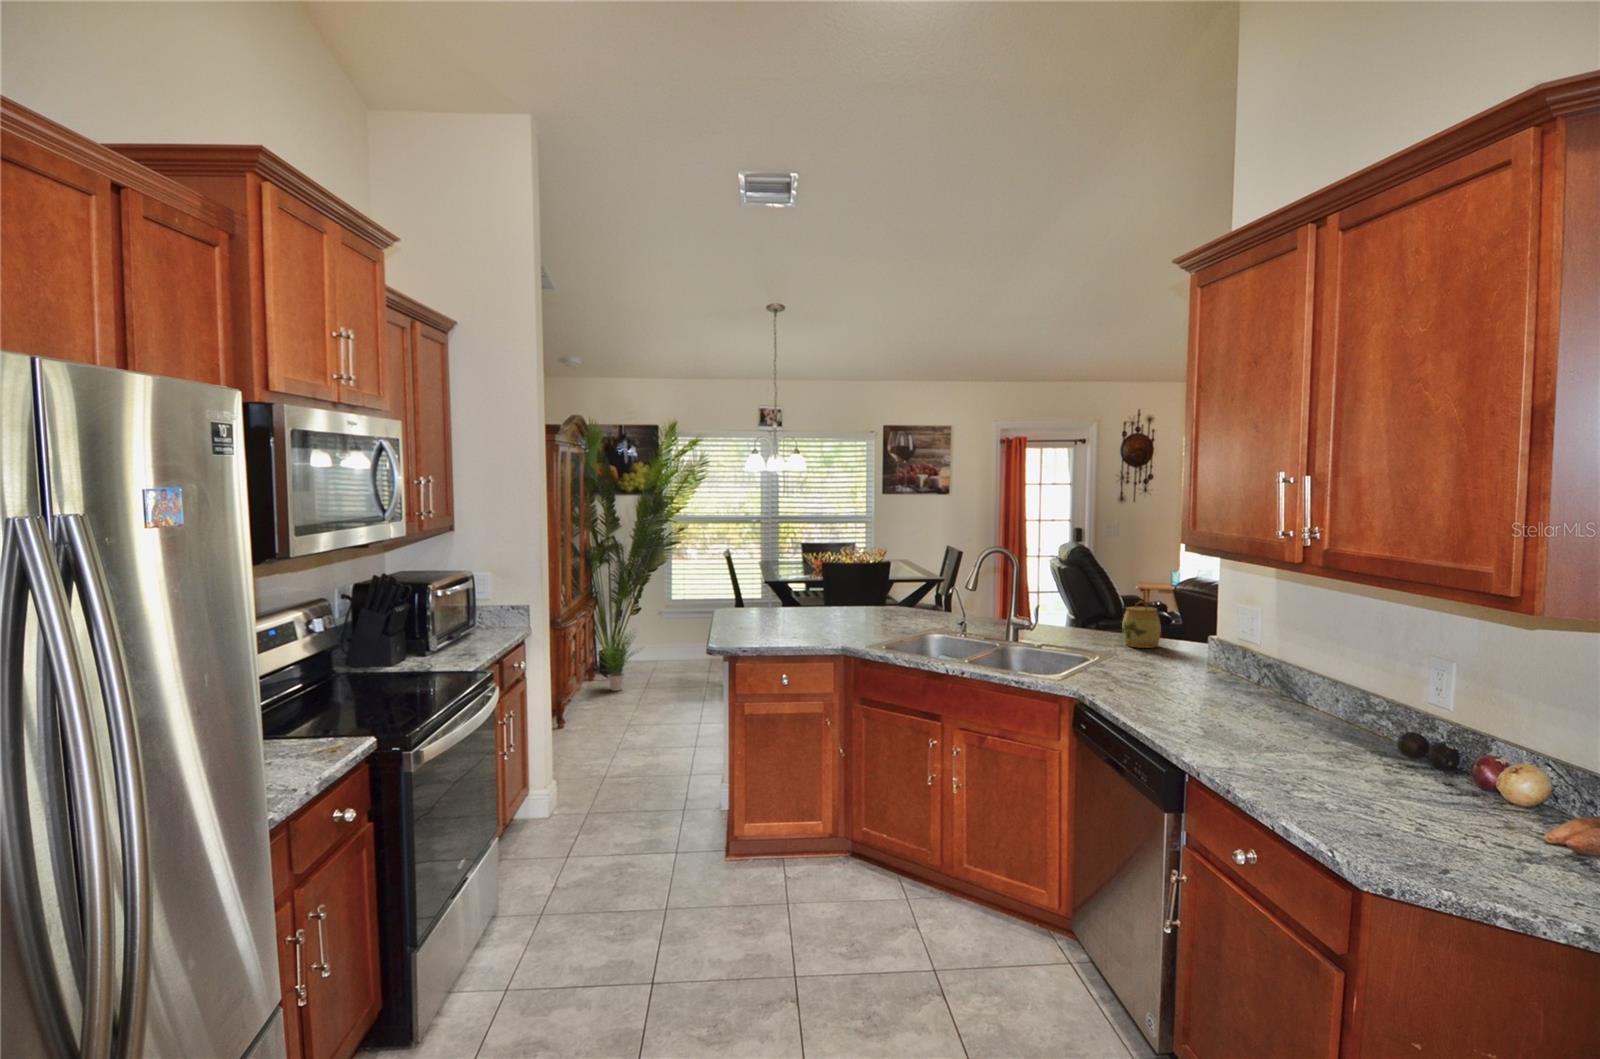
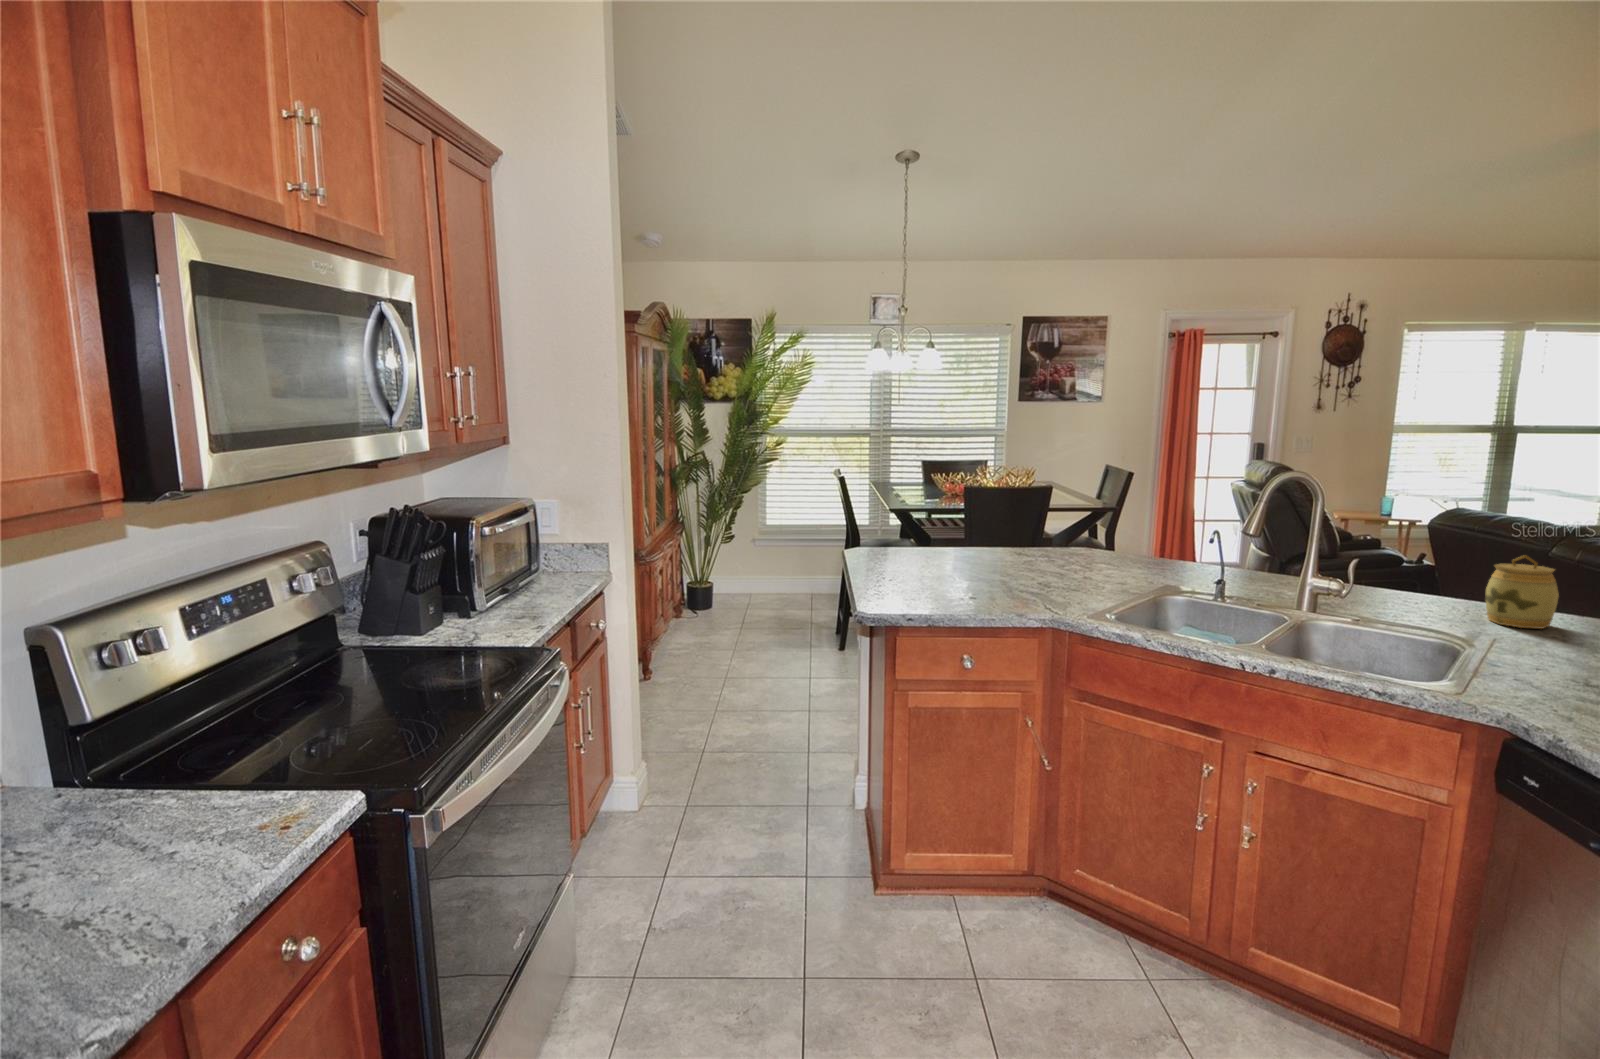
potted plant: present [591,633,637,691] -> none [670,560,741,634]

